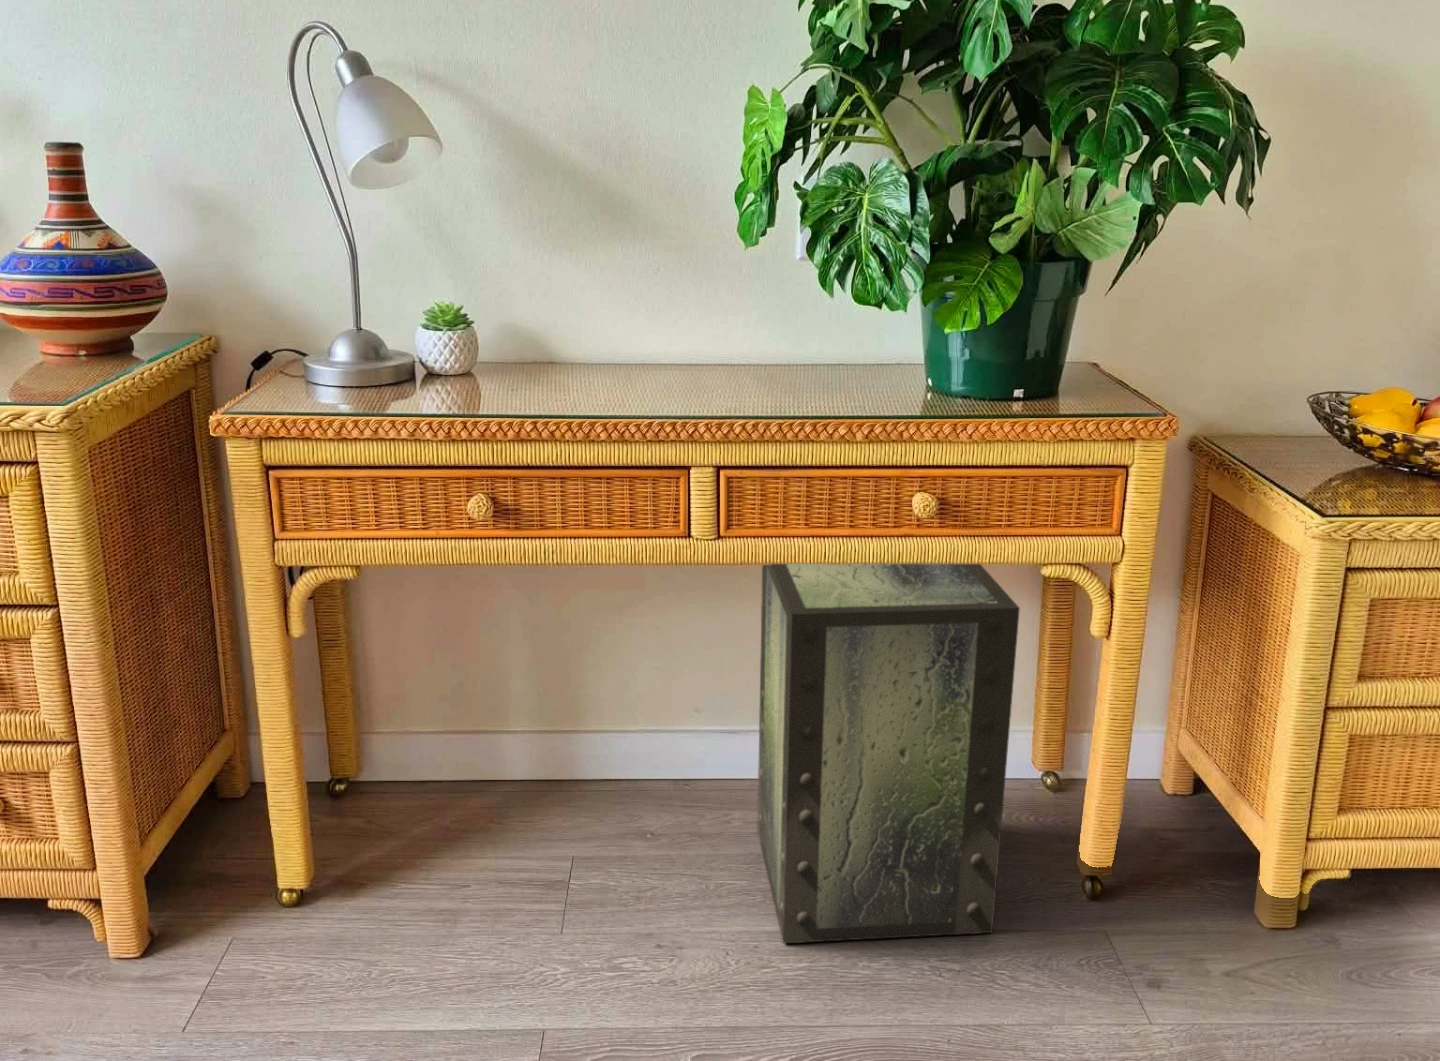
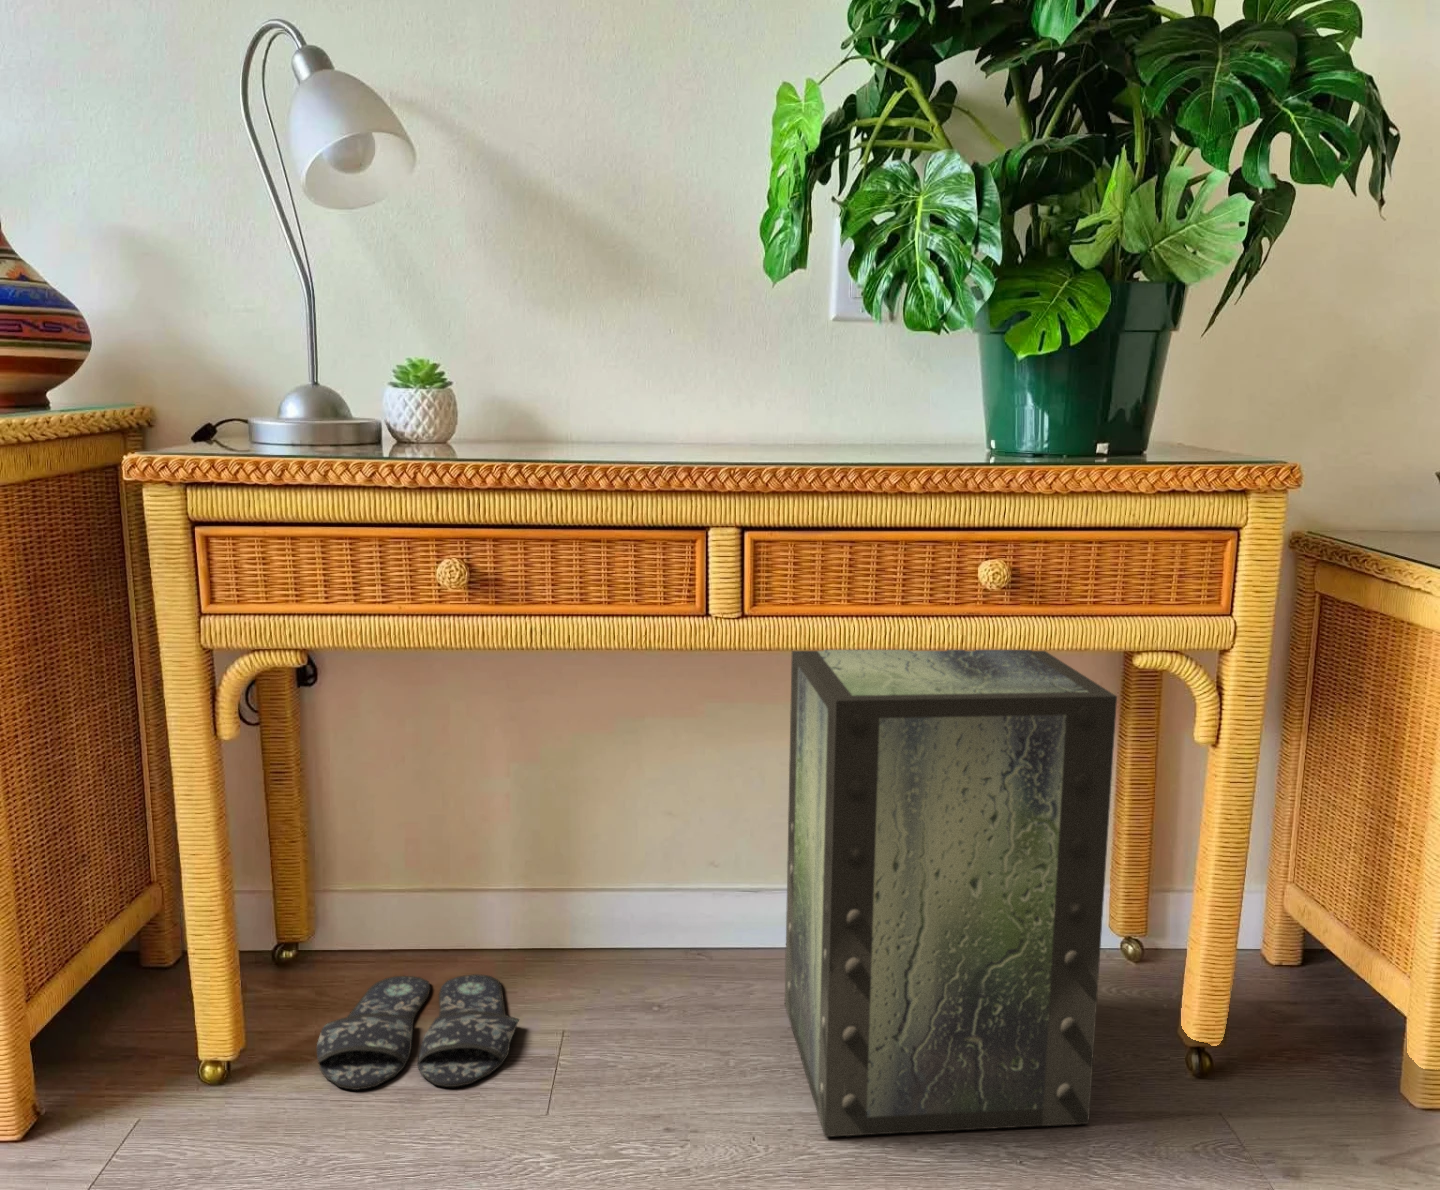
slippers: none [380,805,542,904] -> present [317,974,519,1090]

